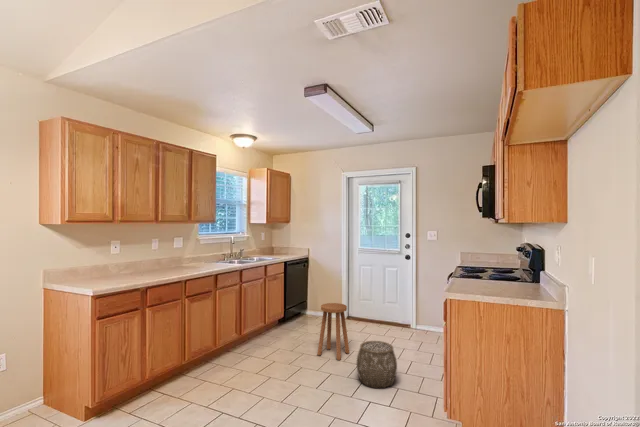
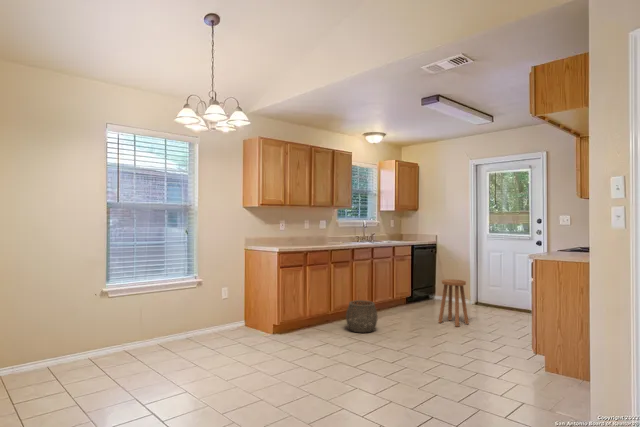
woven basket: present [356,341,397,388] -> present [346,300,378,333]

